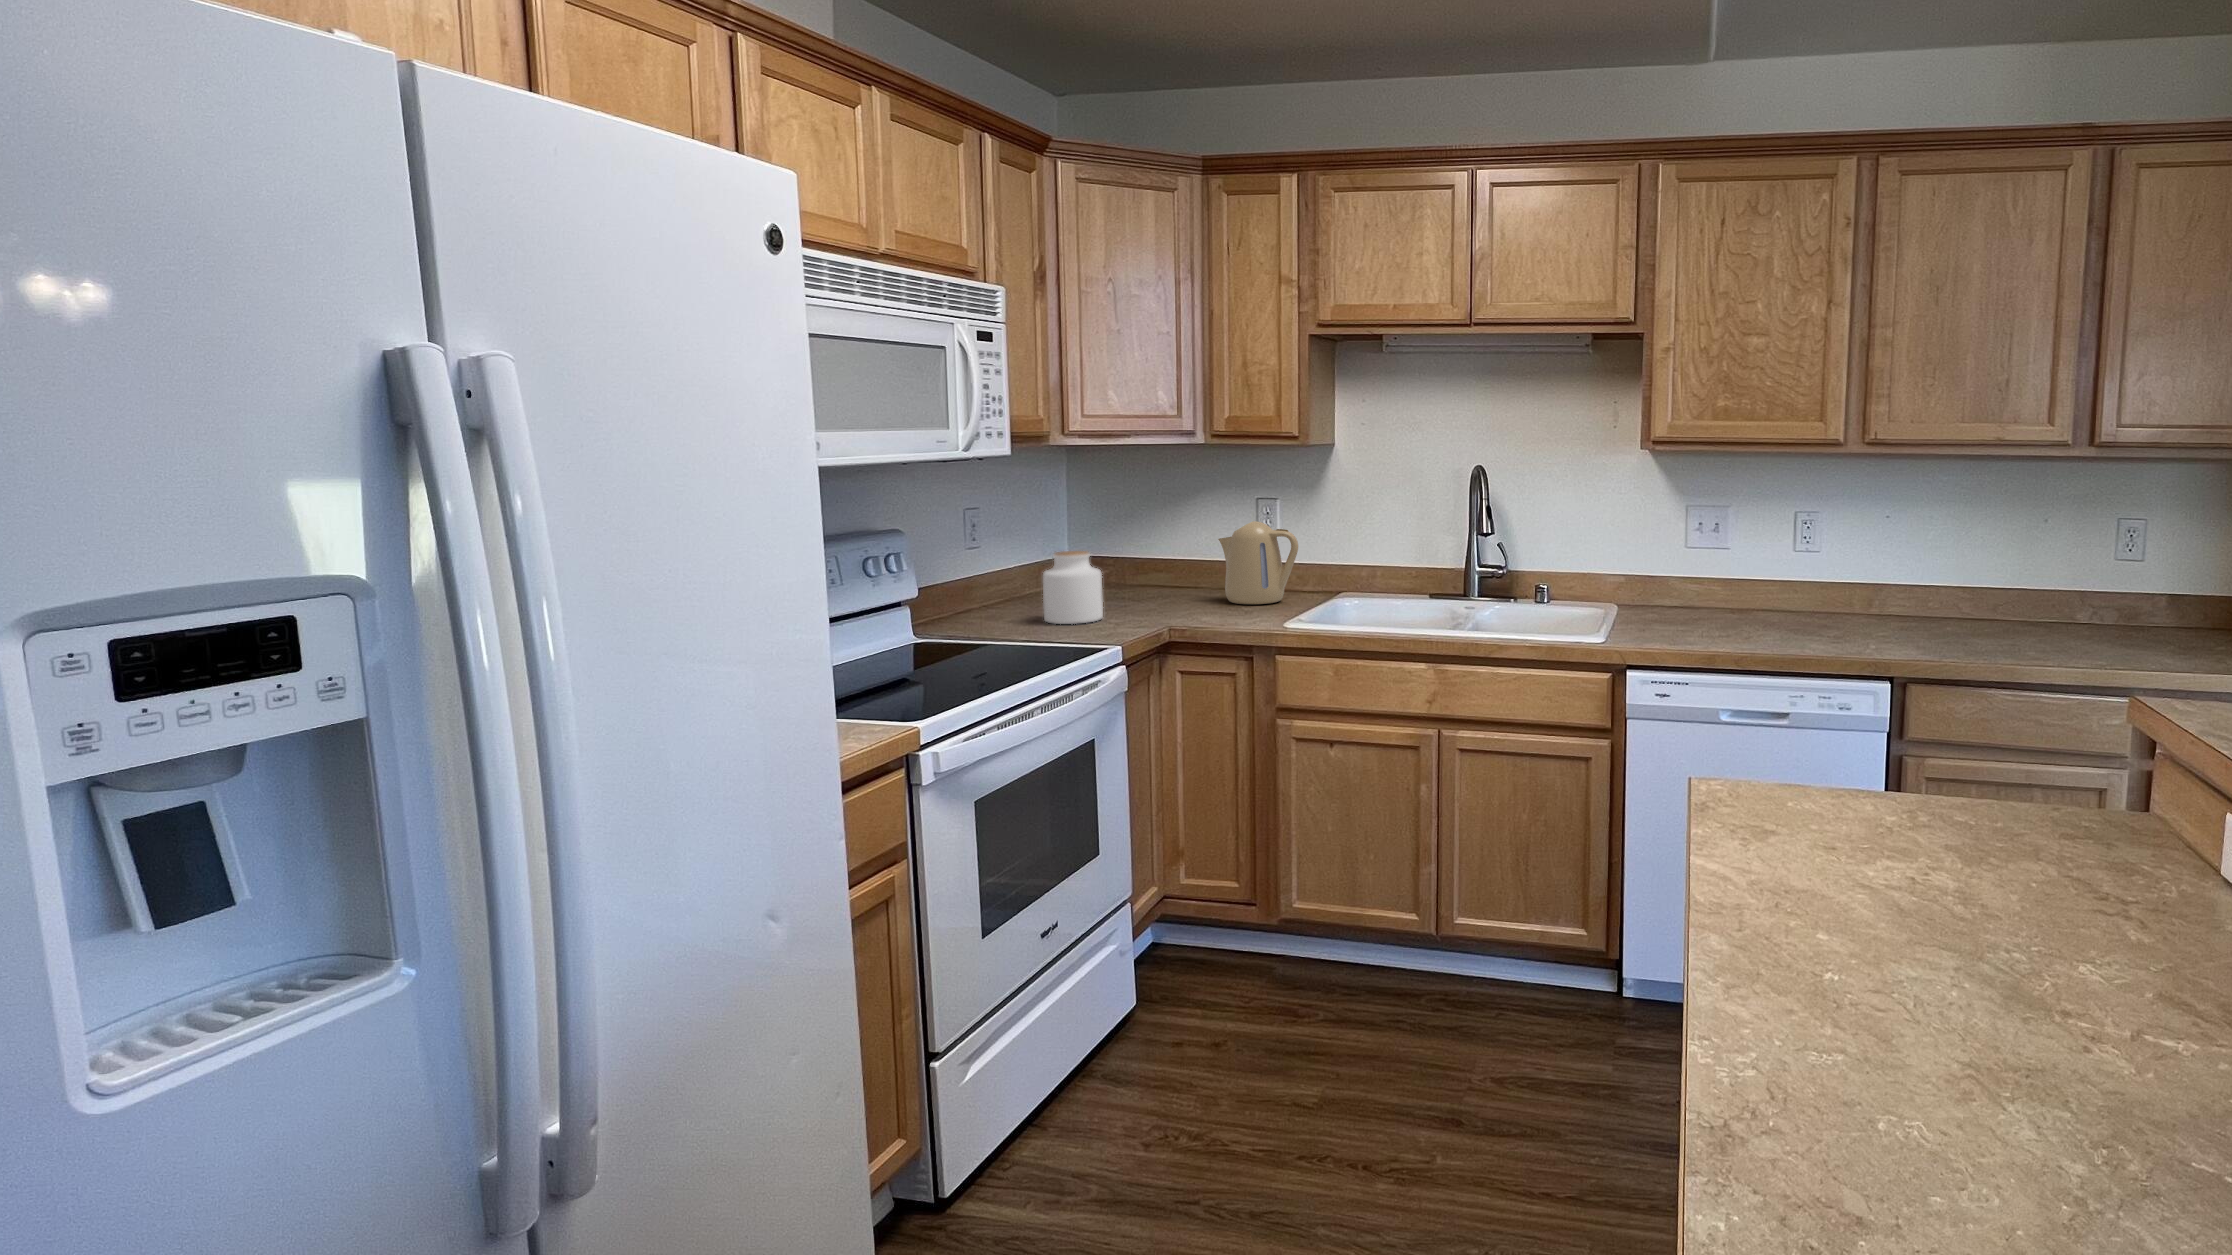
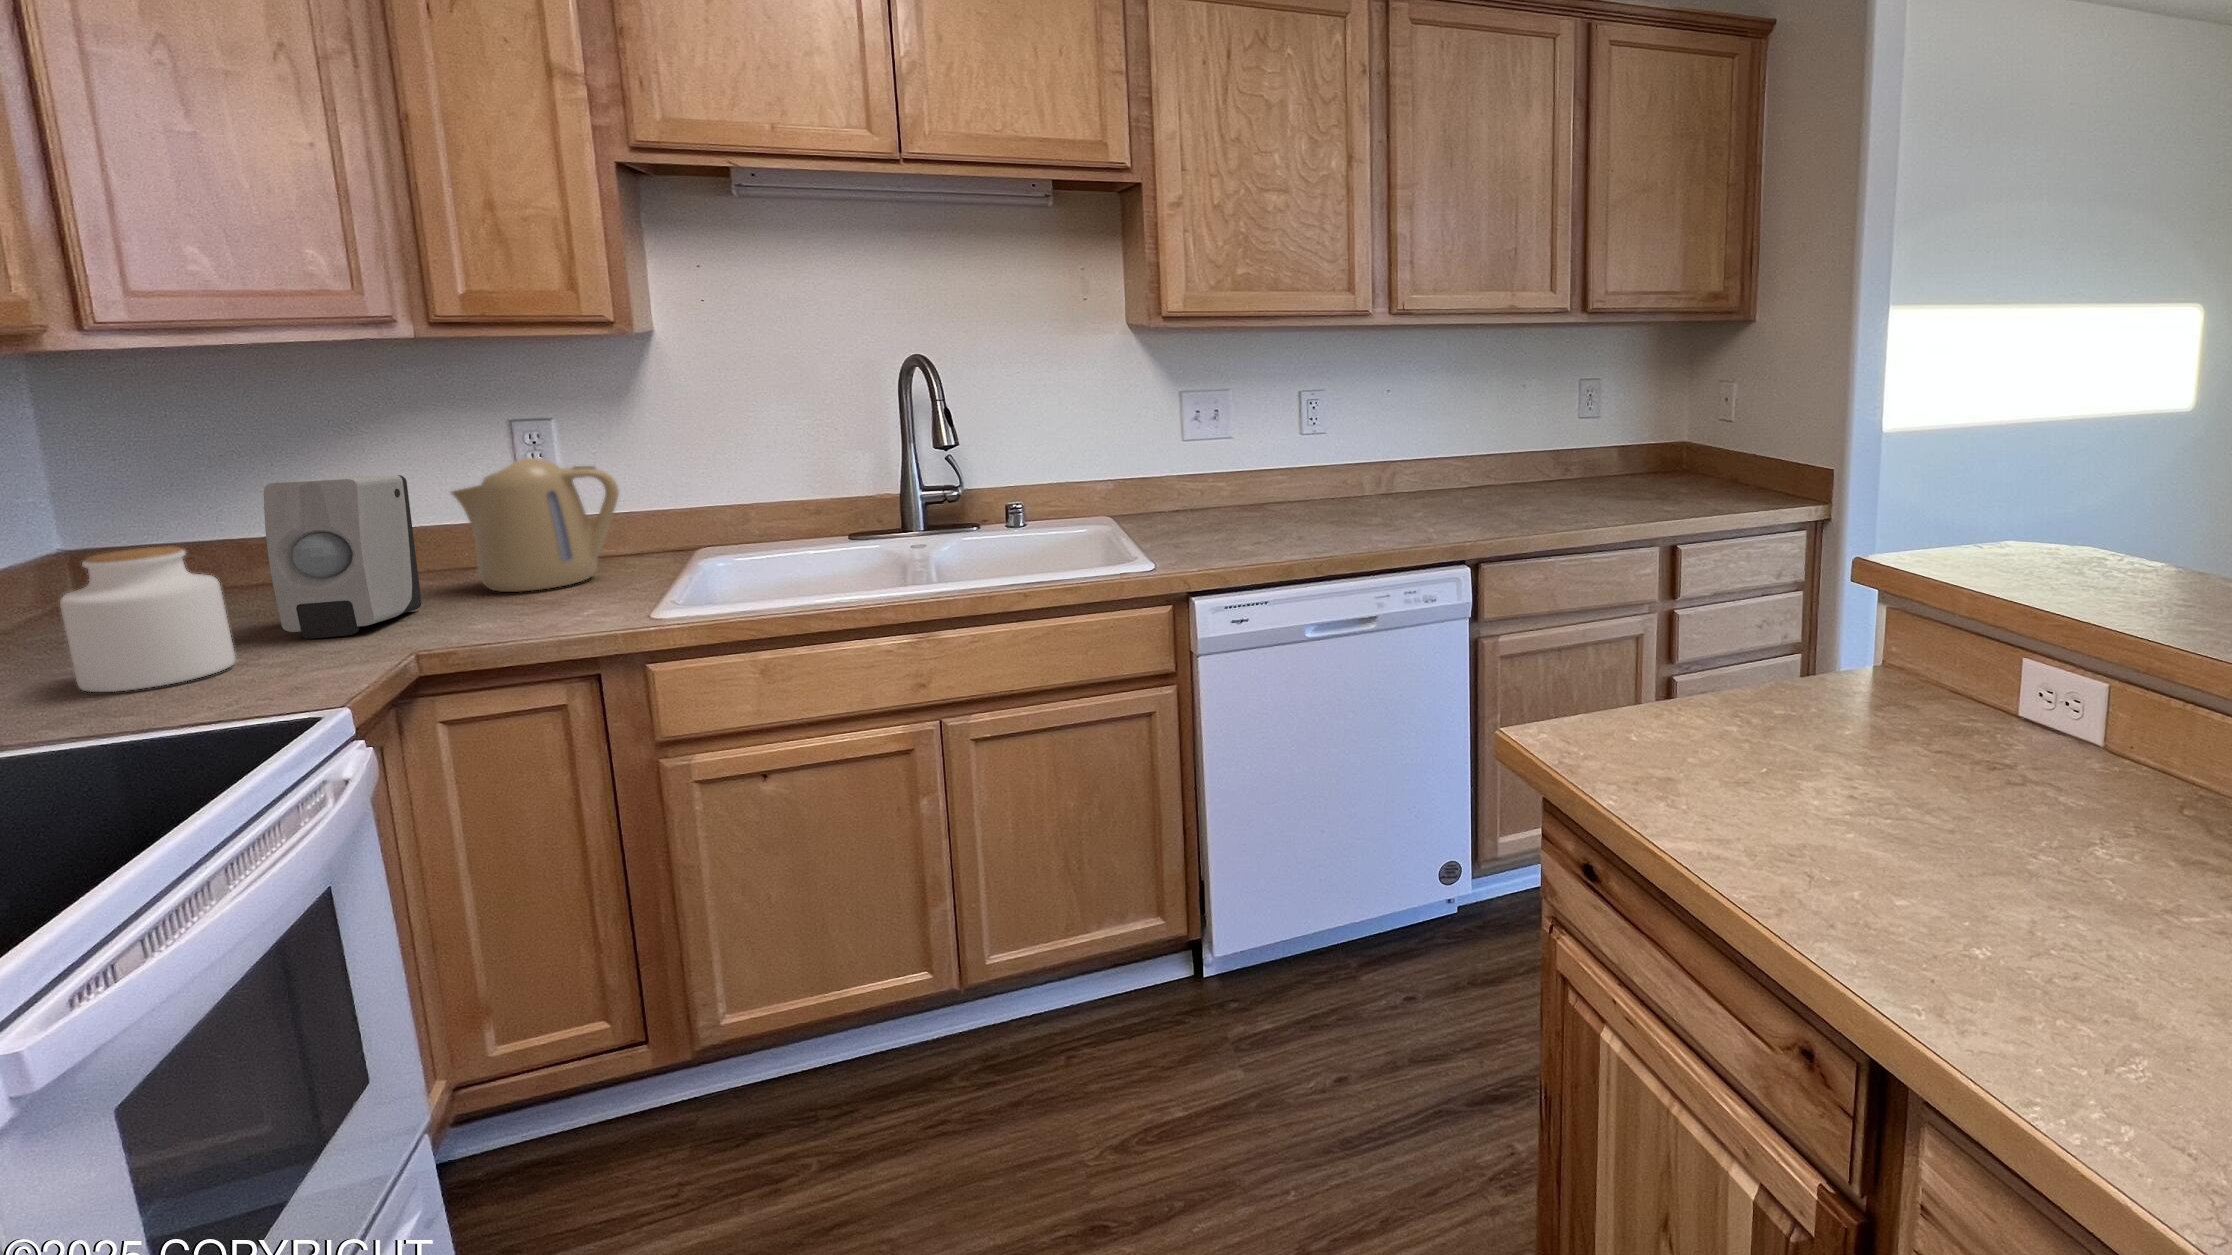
soap dispenser: none [1127,523,1194,614] -> present [264,475,421,639]

